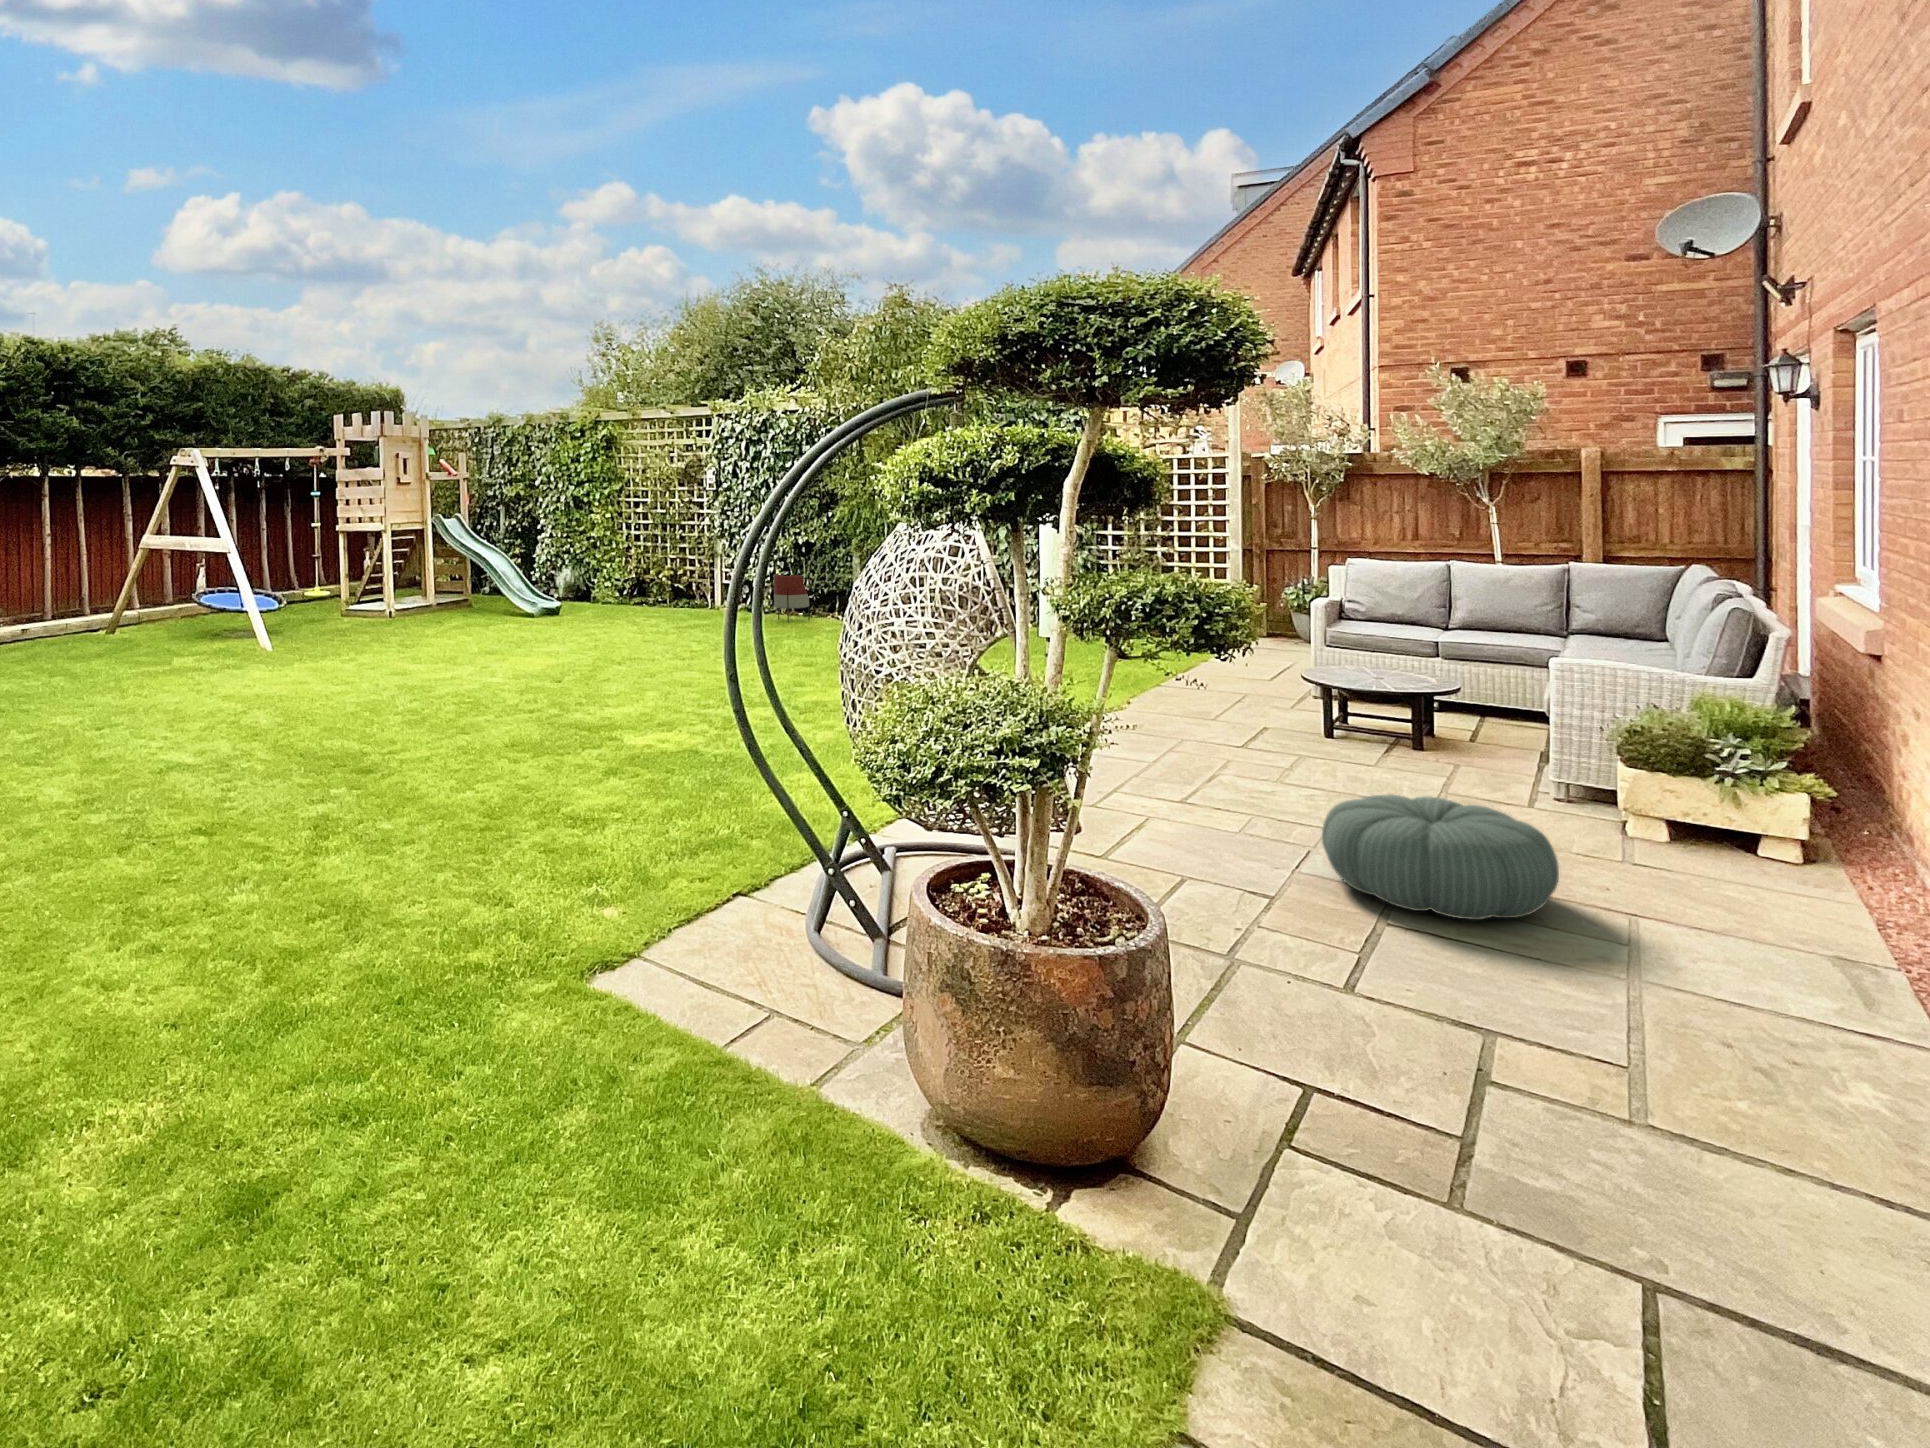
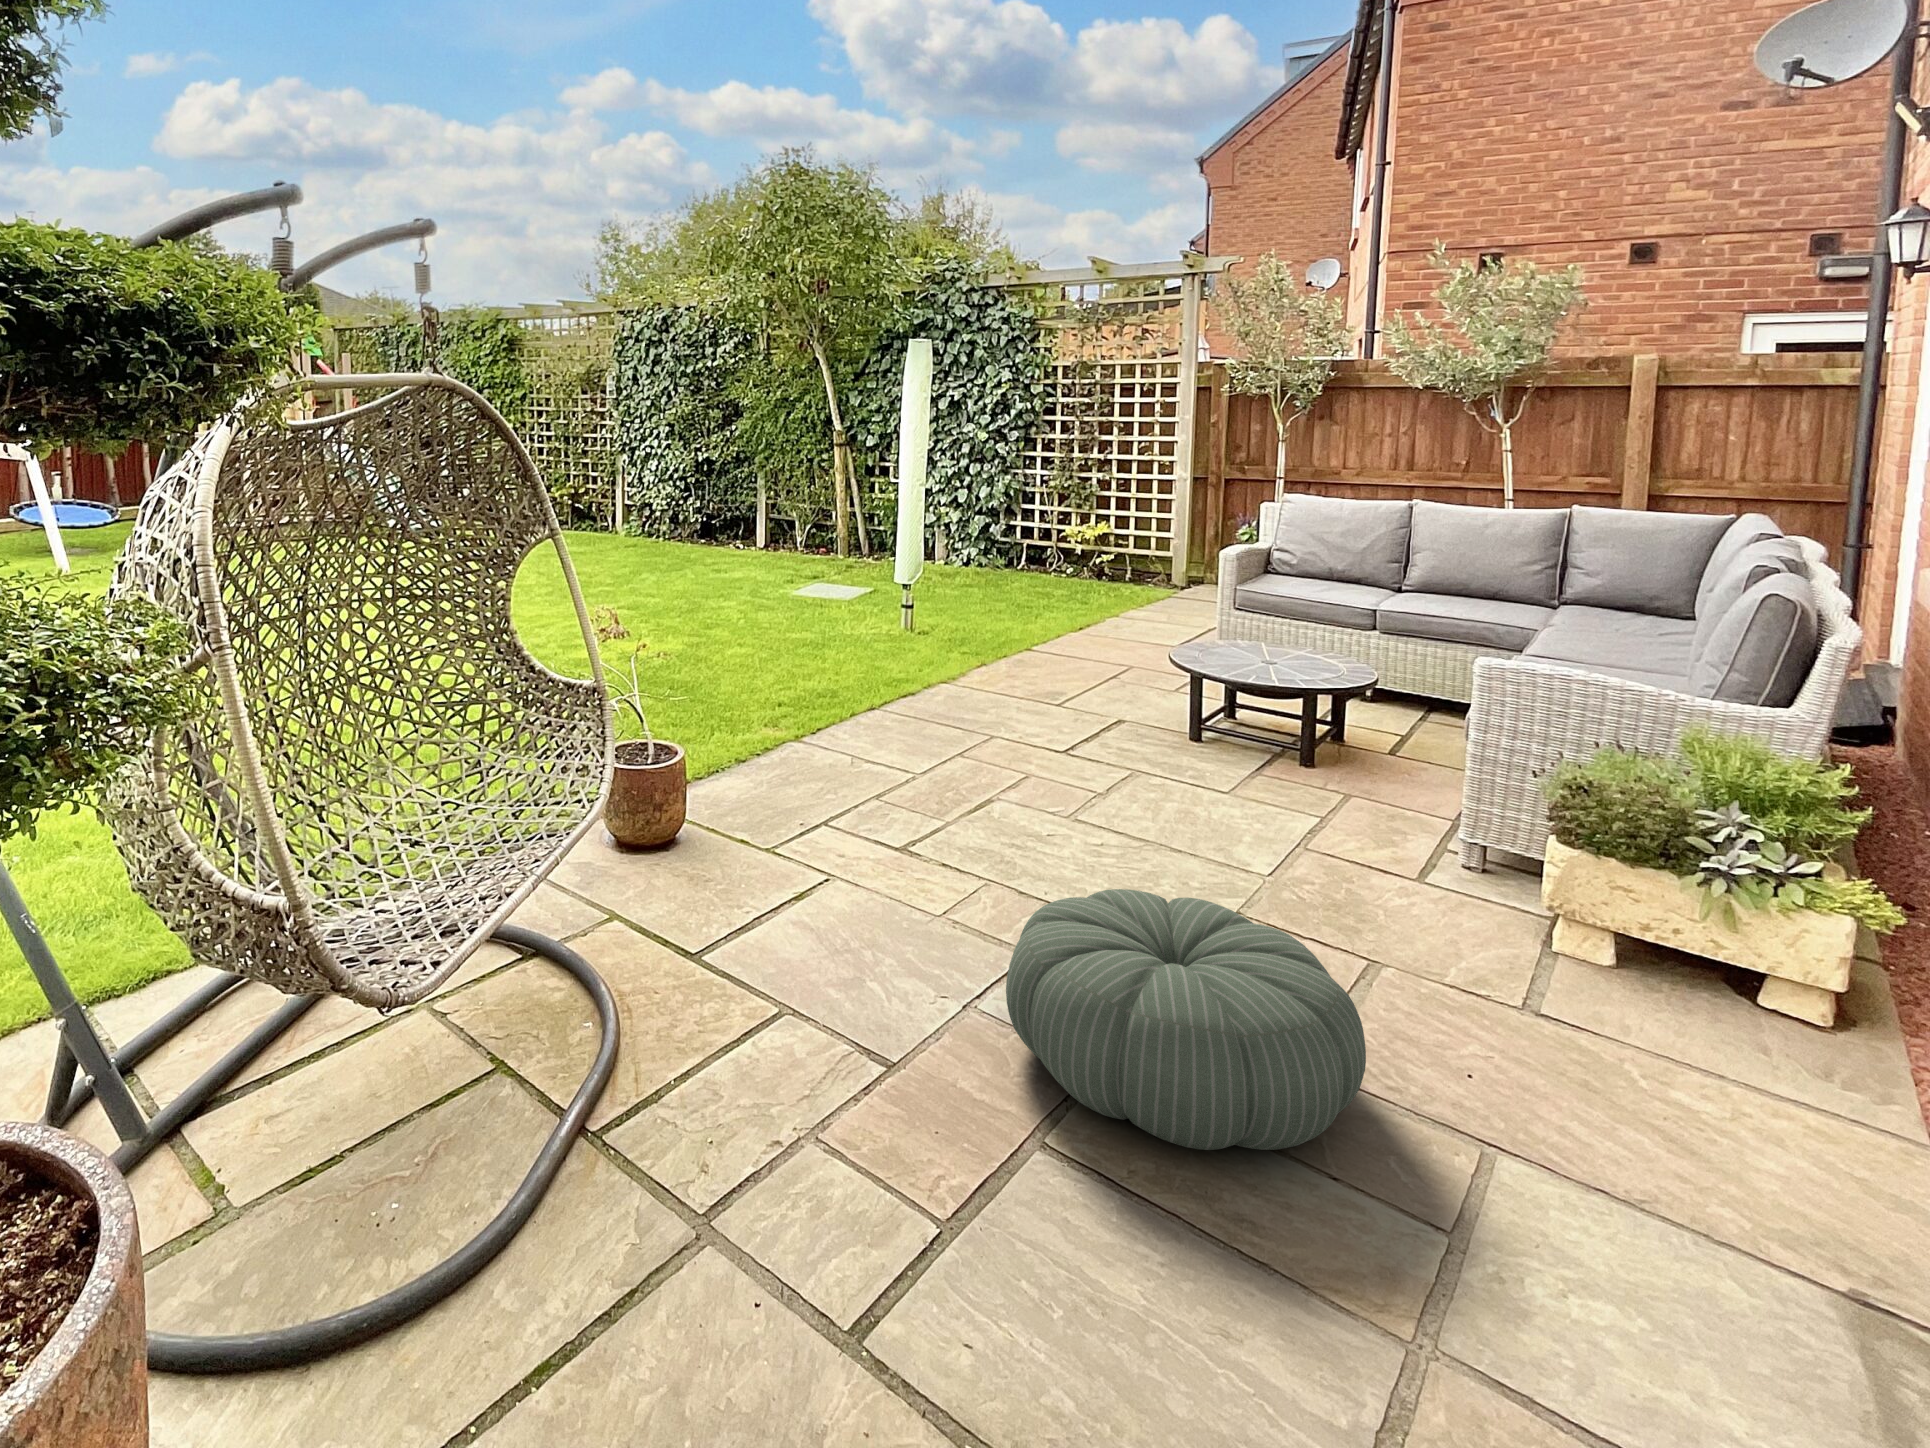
planter: present [774,573,810,623] -> none [667,494,708,551]

